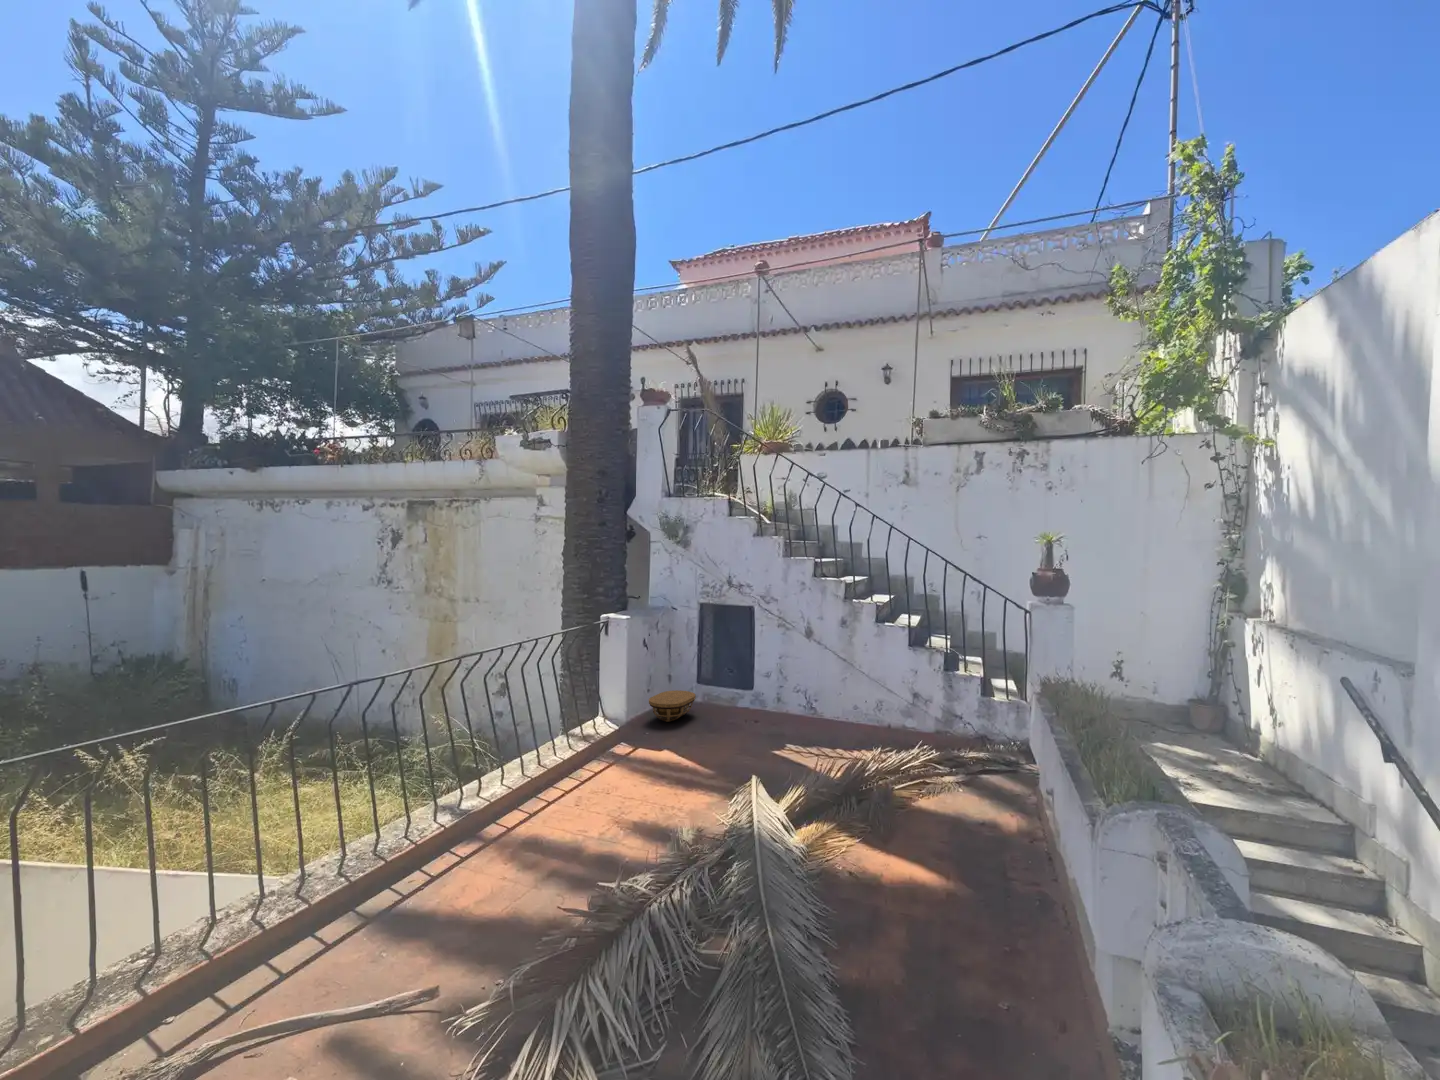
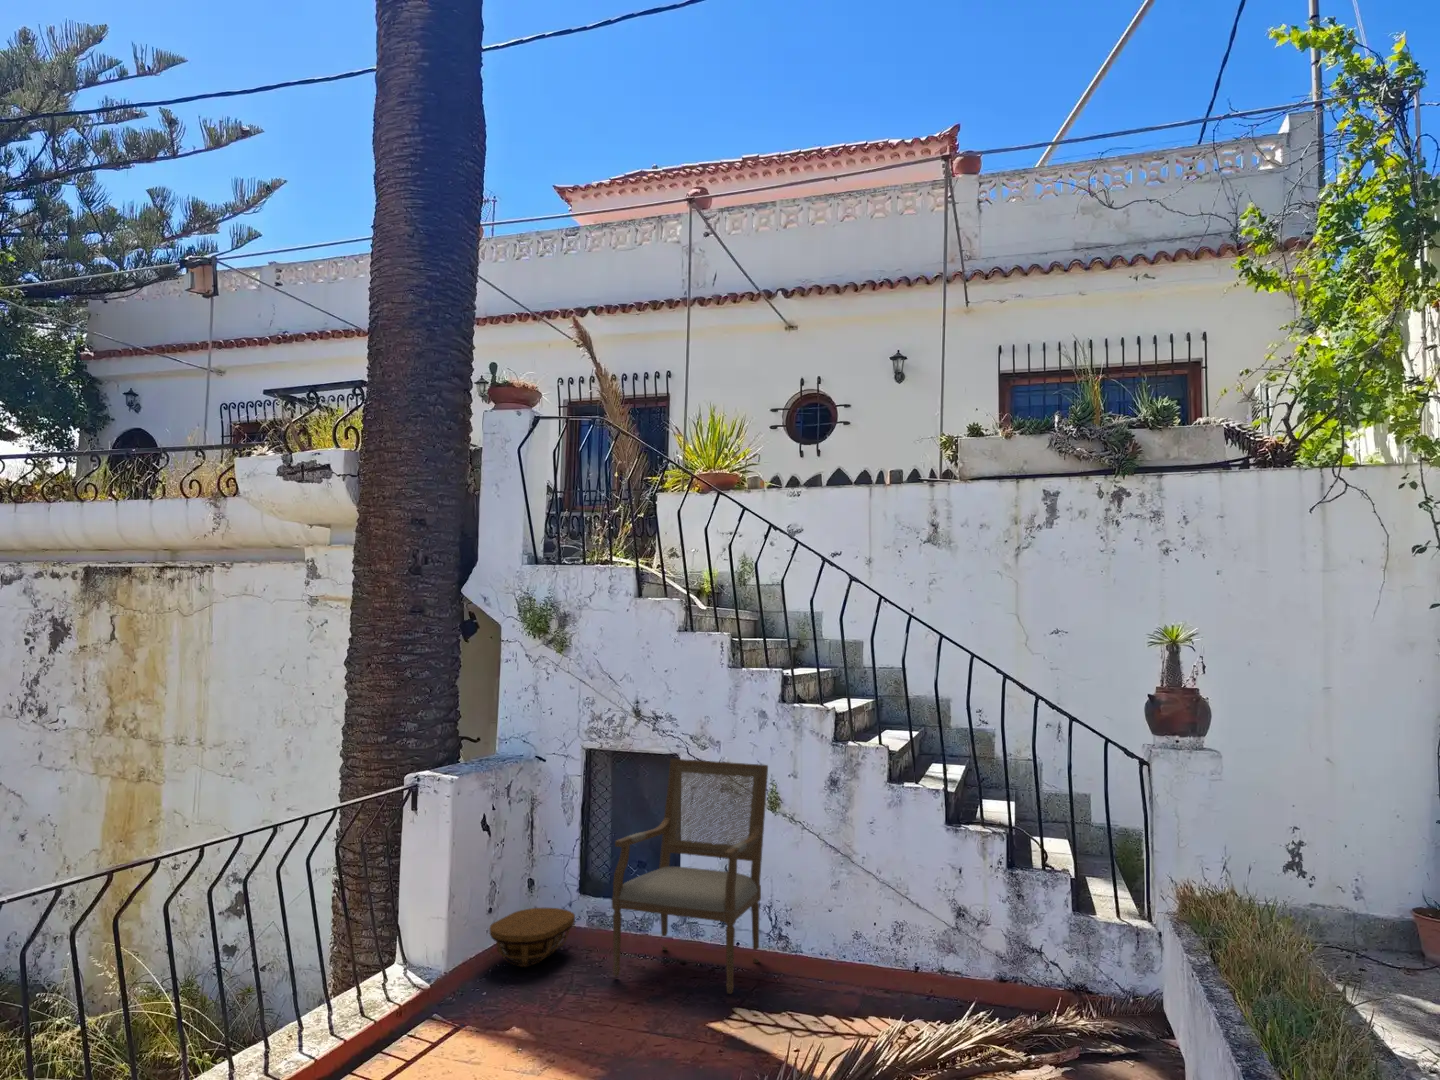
chair: none [717,608,806,738] -> present [612,759,768,994]

